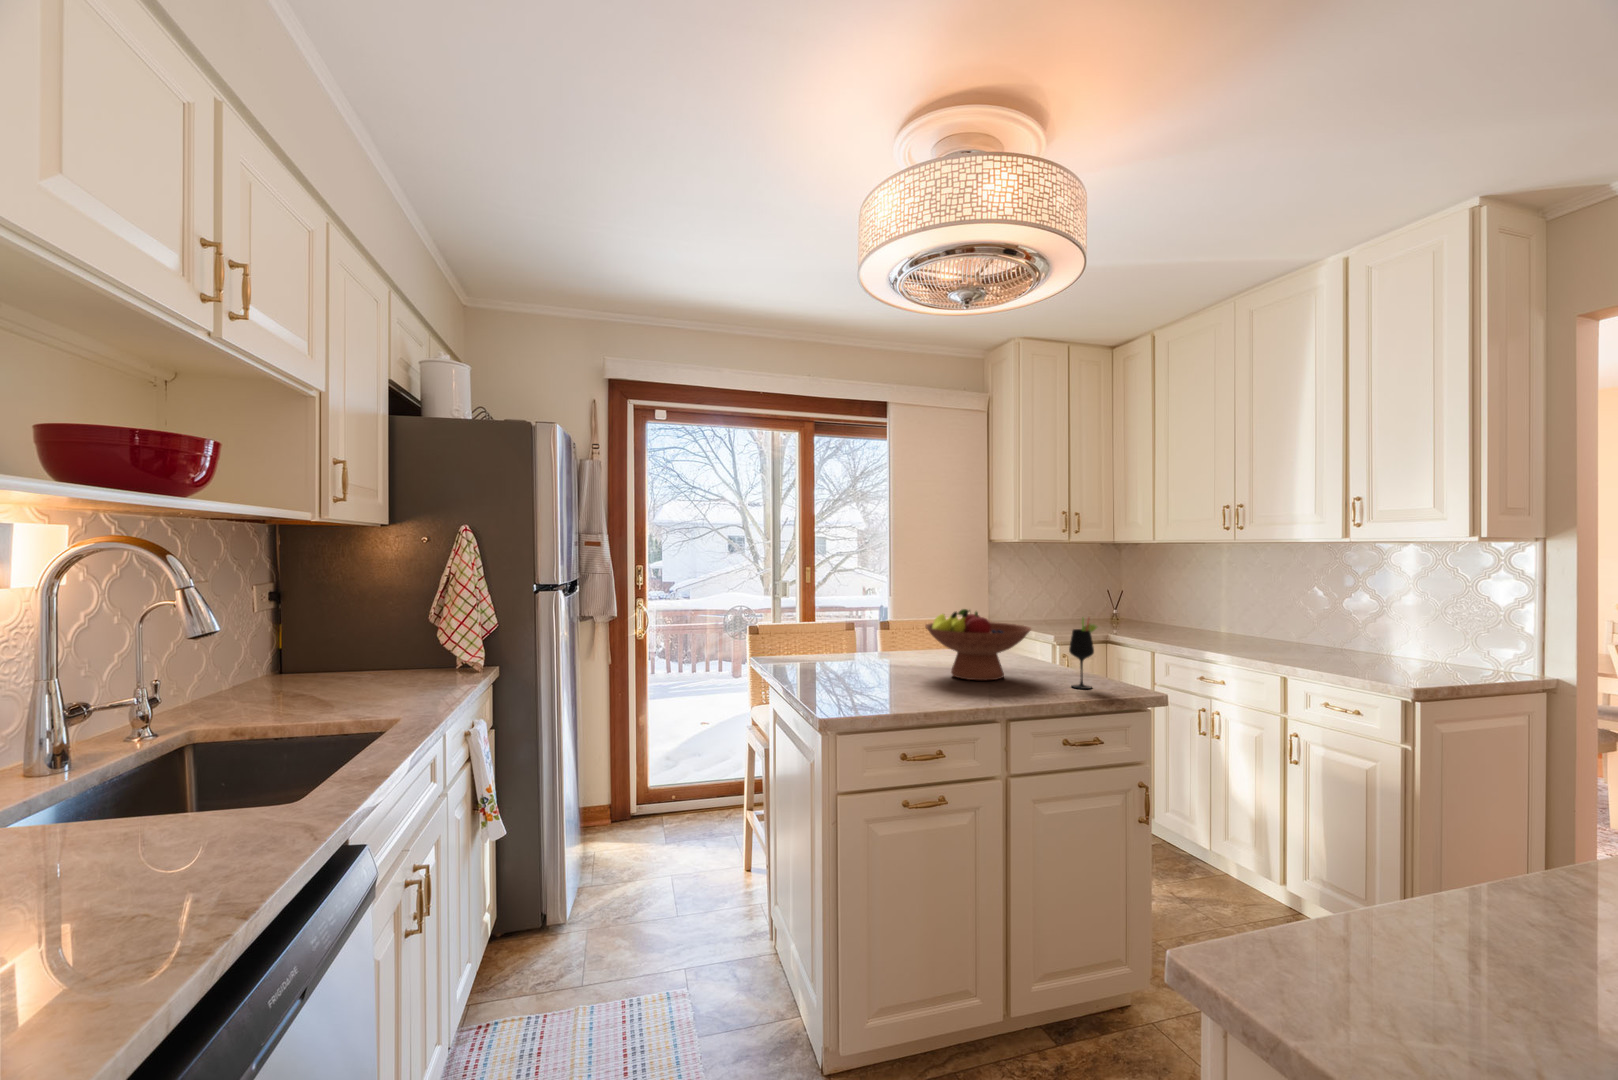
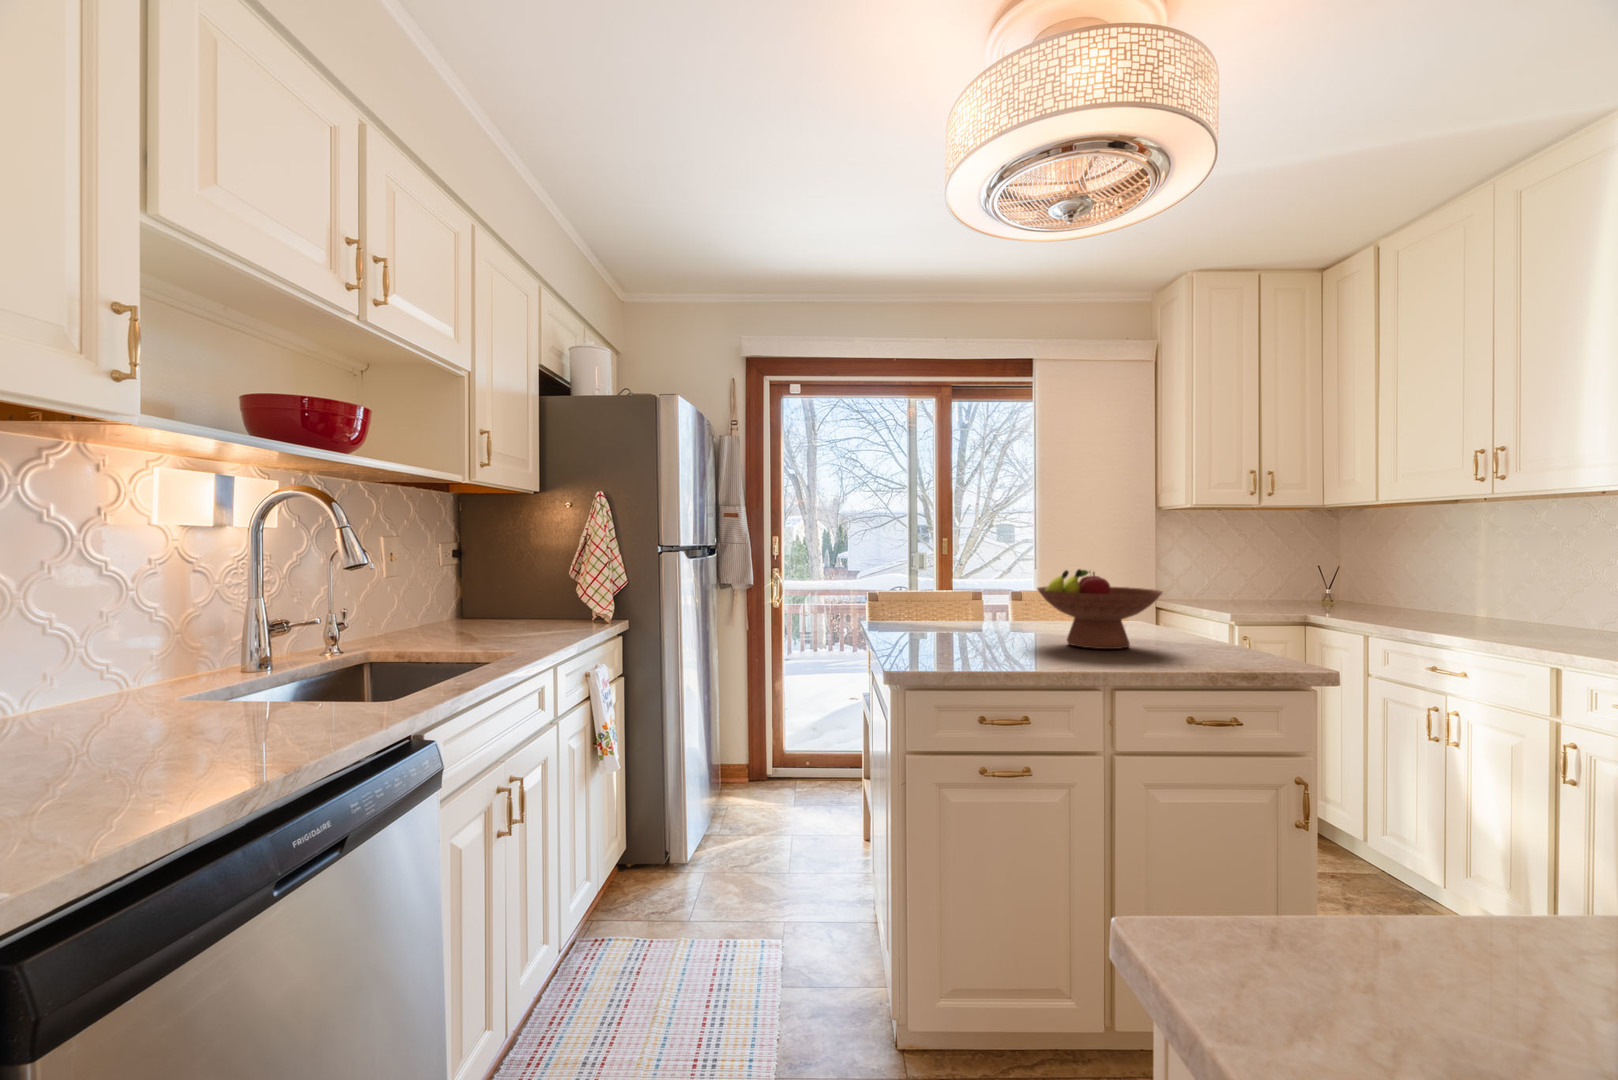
wine glass: present [1069,619,1097,689] -> none [1205,577,1241,662]

